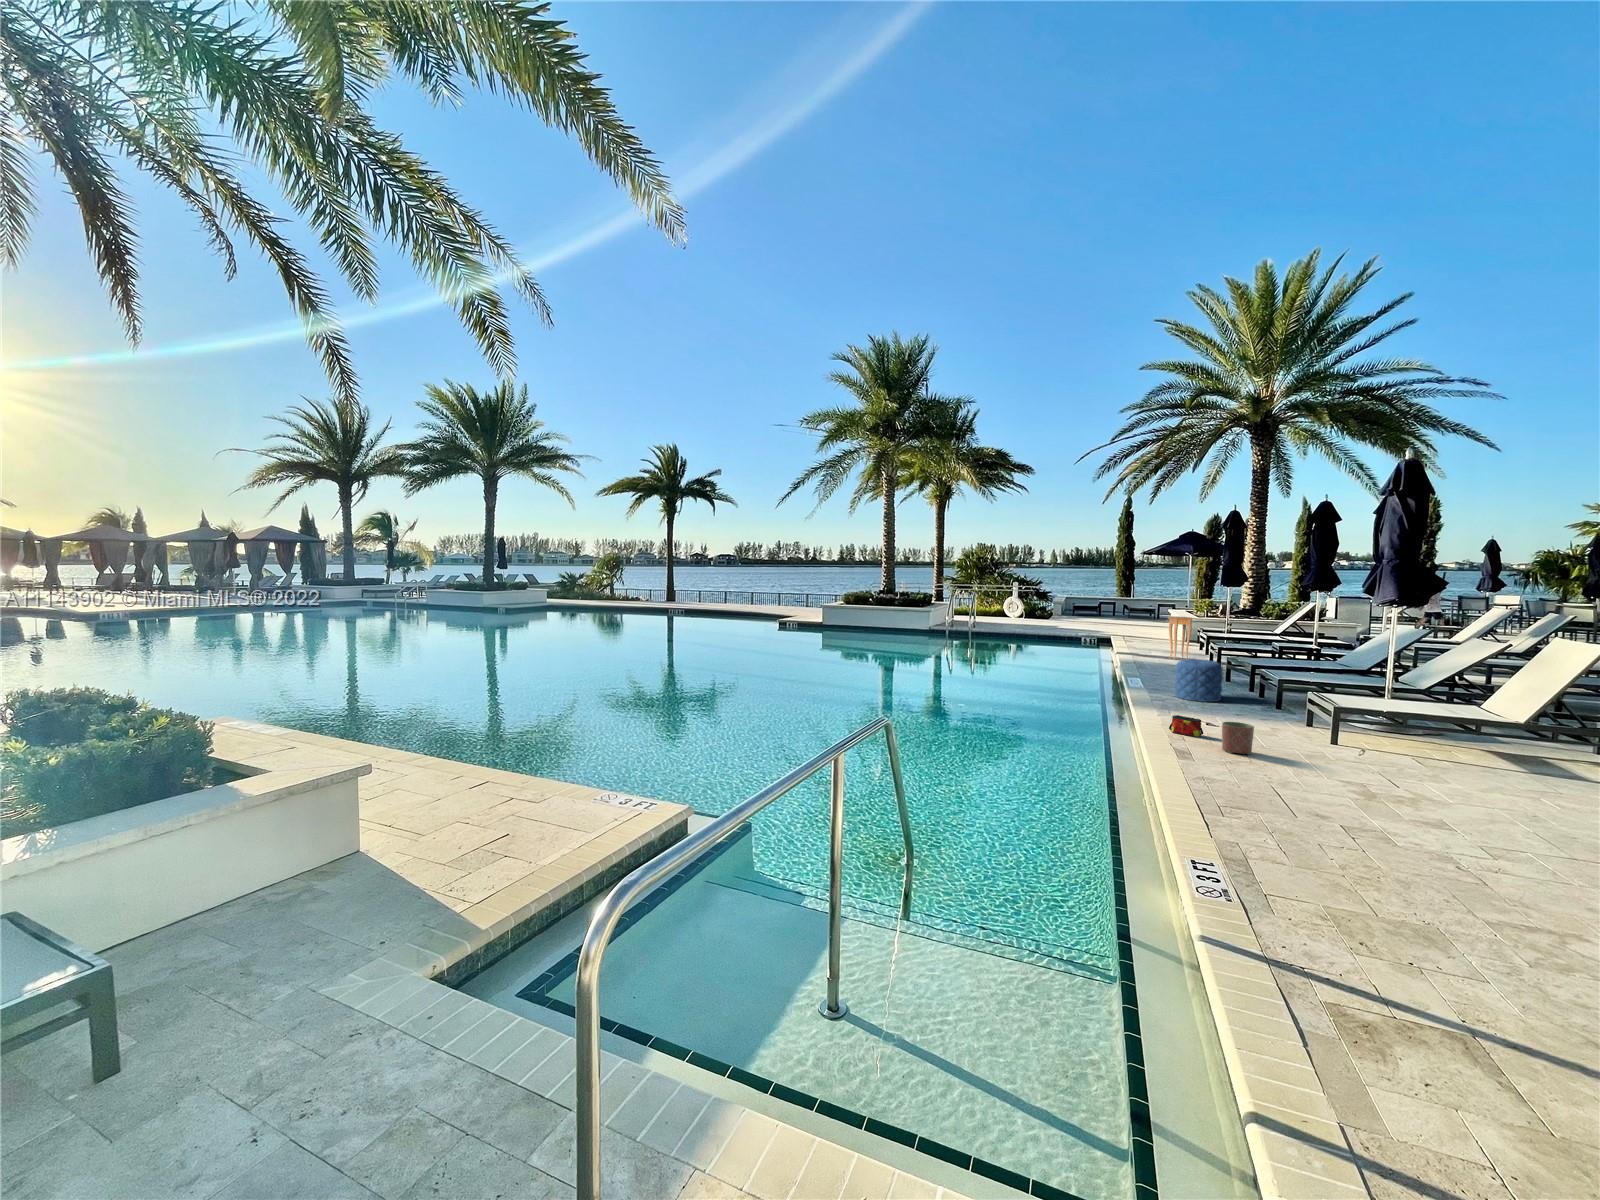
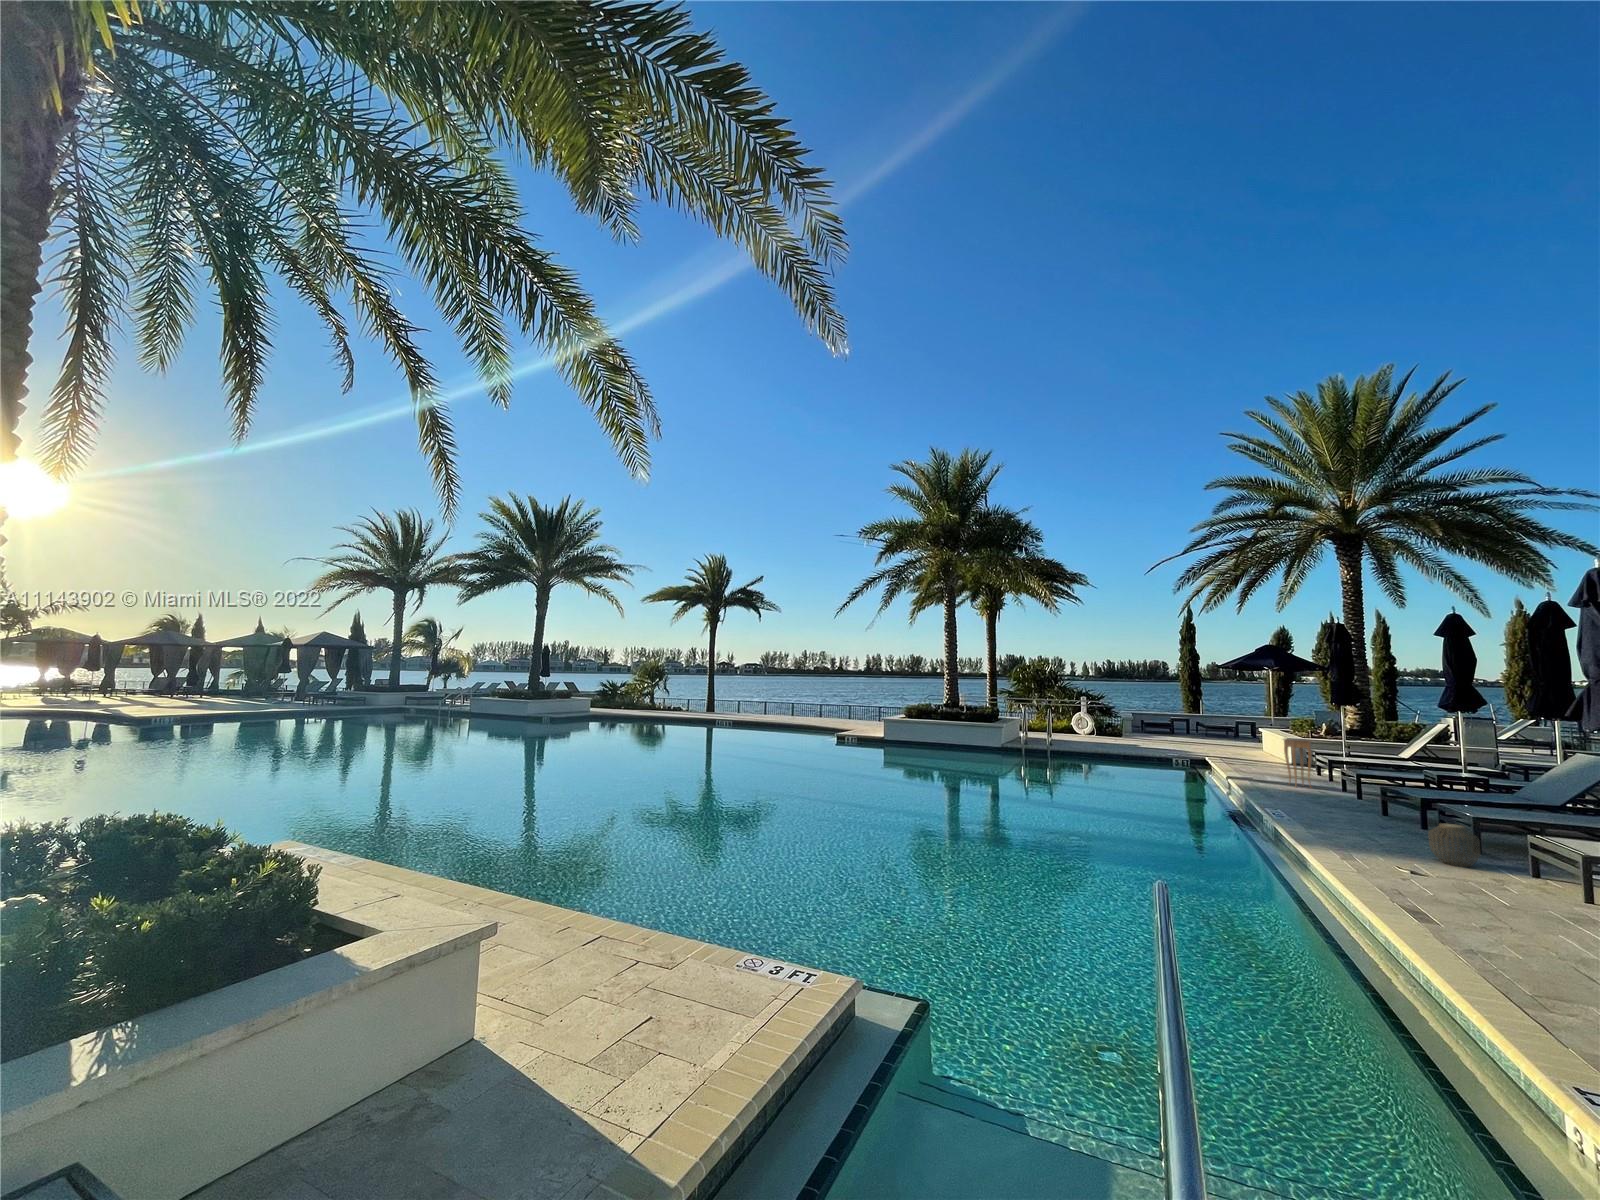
pouf: present [1175,659,1223,702] -> none [1345,794,1409,847]
woven basket: none [1227,680,1264,715] -> present [1428,823,1480,867]
bag: present [1169,715,1203,737] -> none [1392,870,1444,900]
planter: present [1222,722,1254,755] -> none [1484,884,1534,930]

